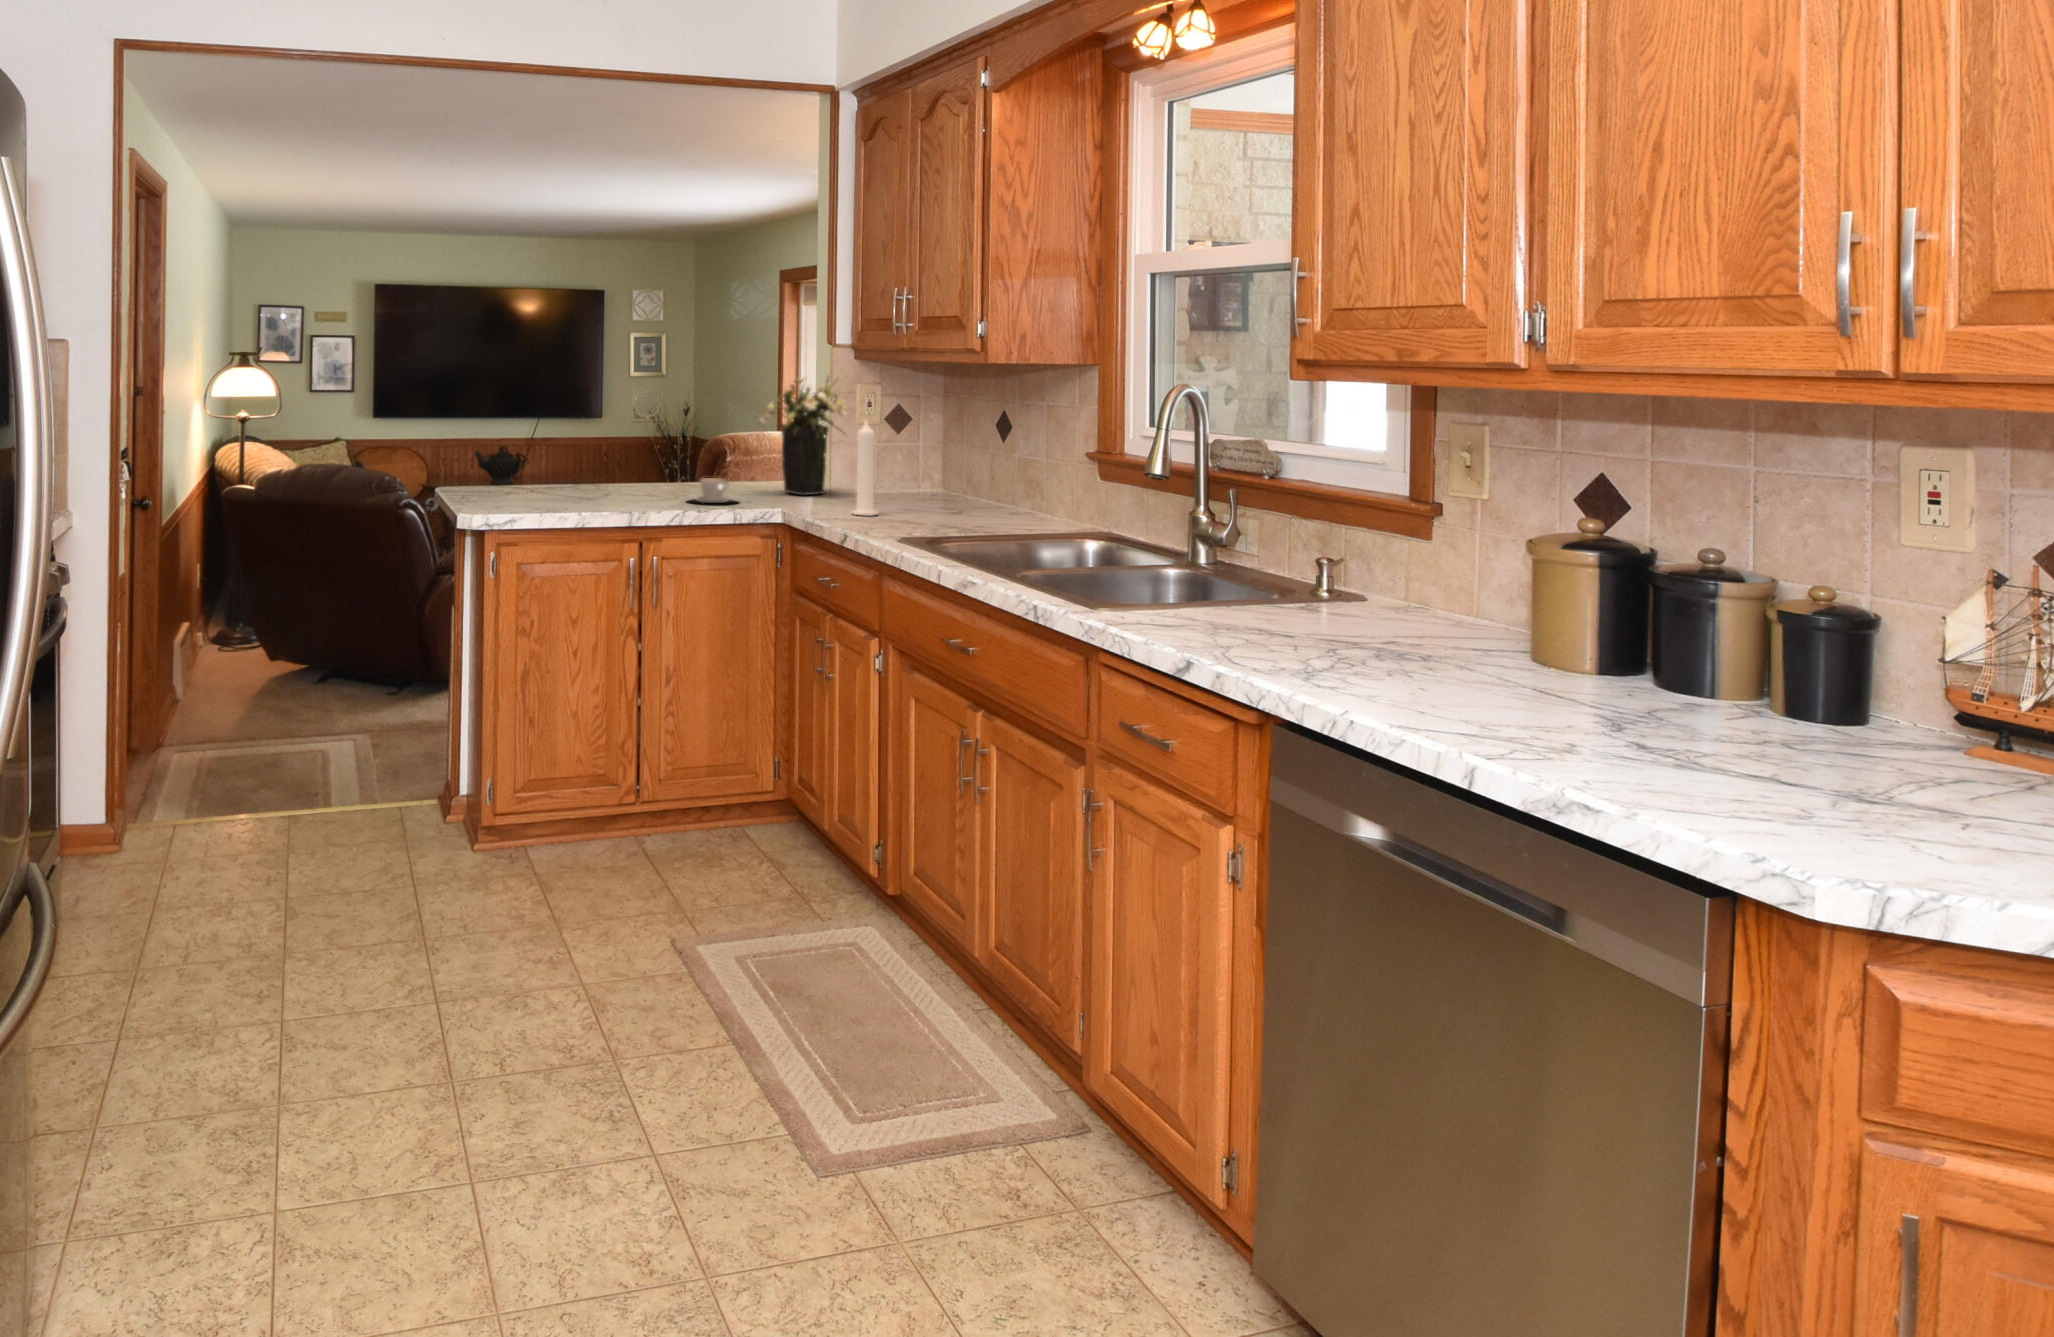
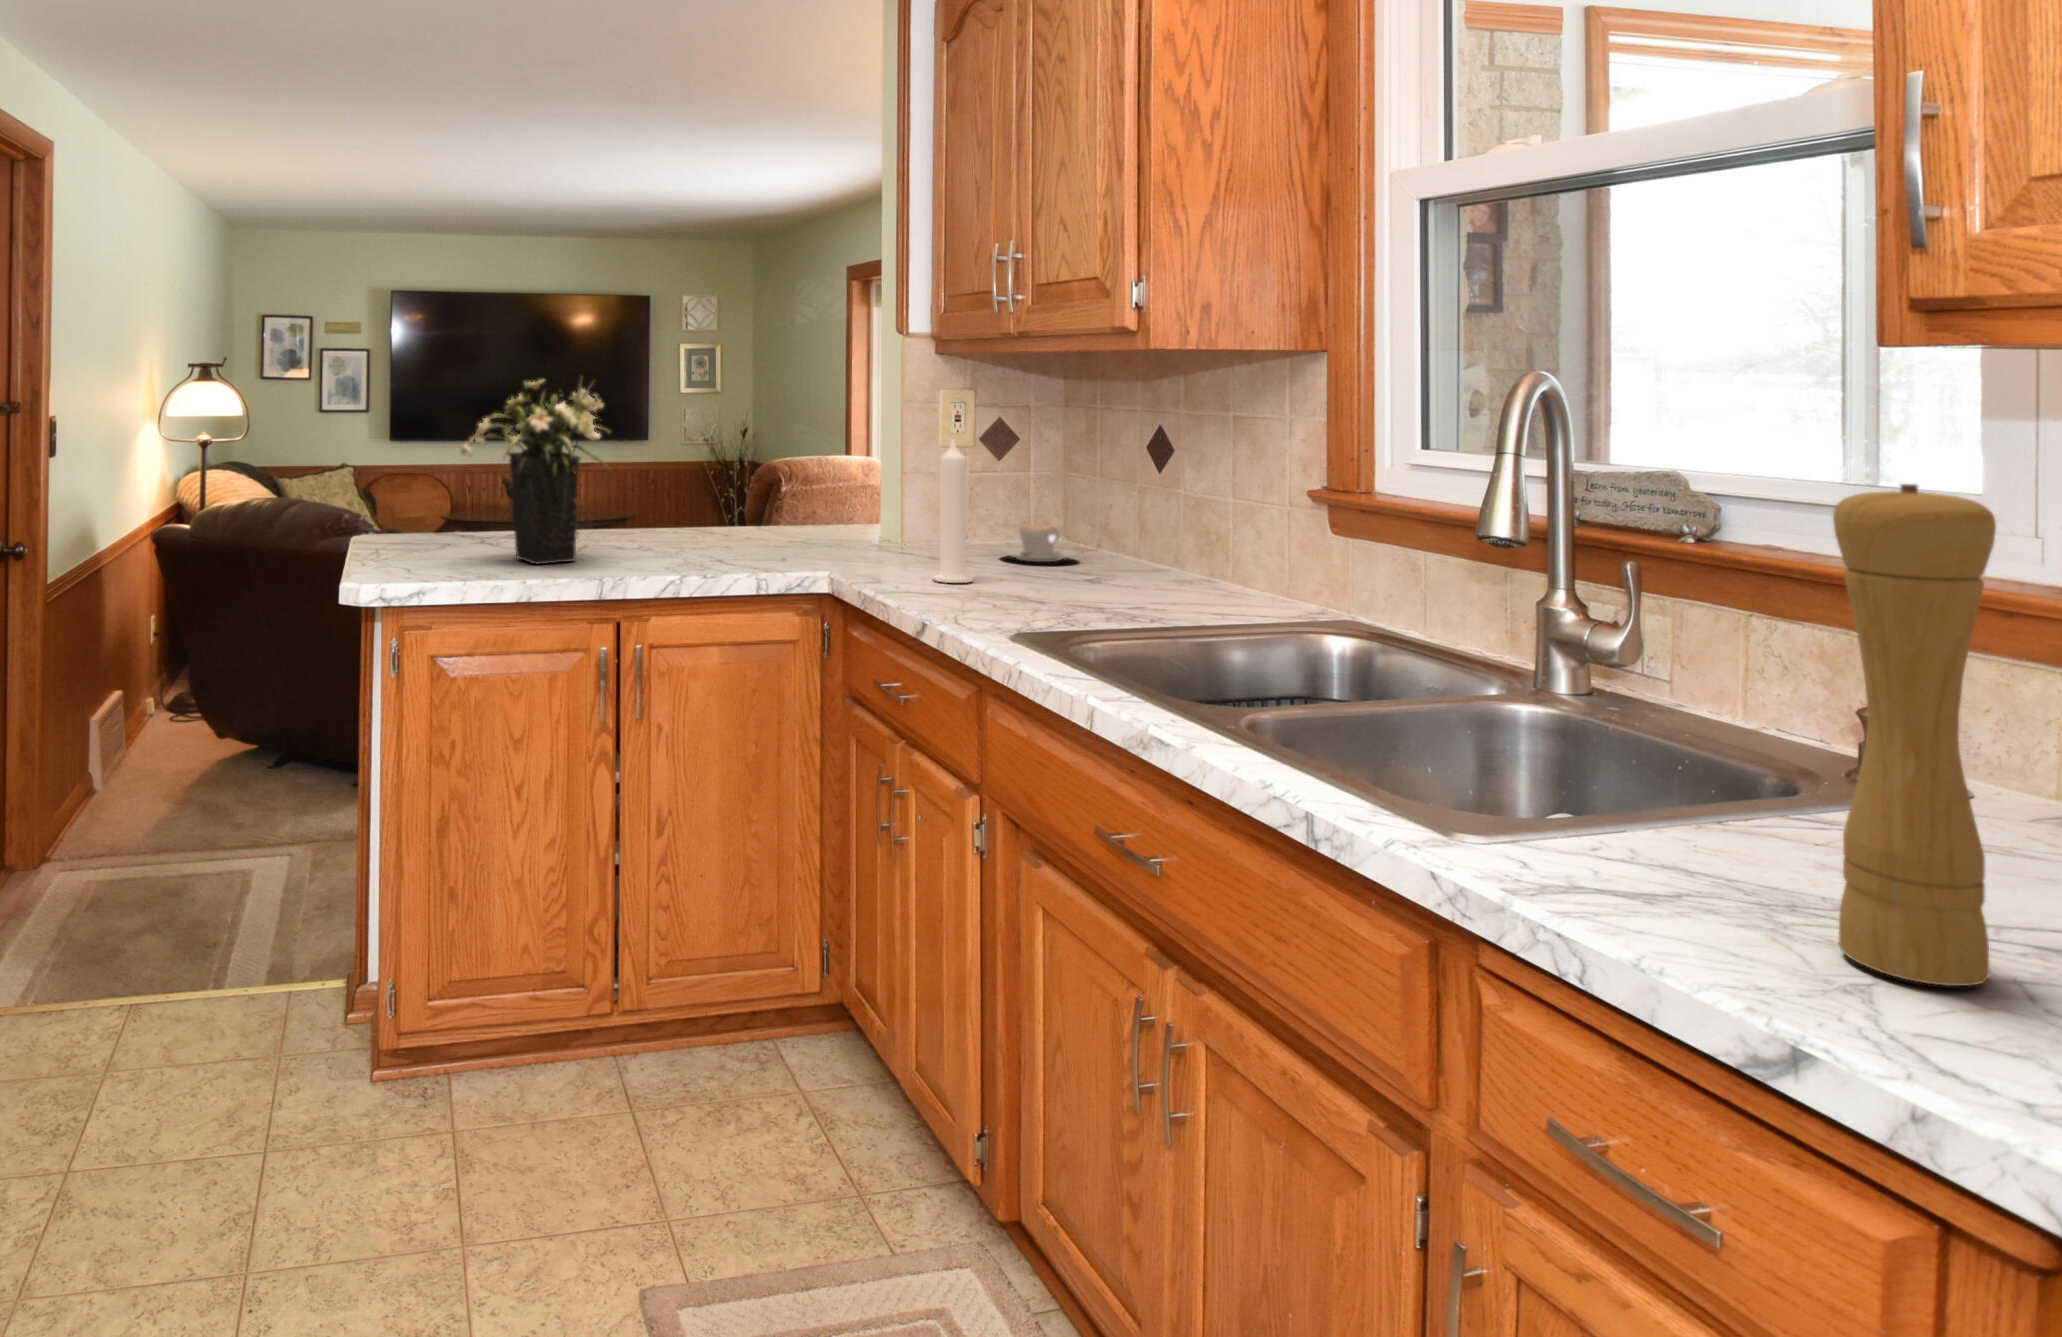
flower arrangement: present [758,378,846,496] -> present [461,378,609,564]
pepper mill: none [1230,441,1285,645] -> present [1833,484,1996,986]
coffee cup: present [687,478,738,503] -> present [999,526,1078,562]

